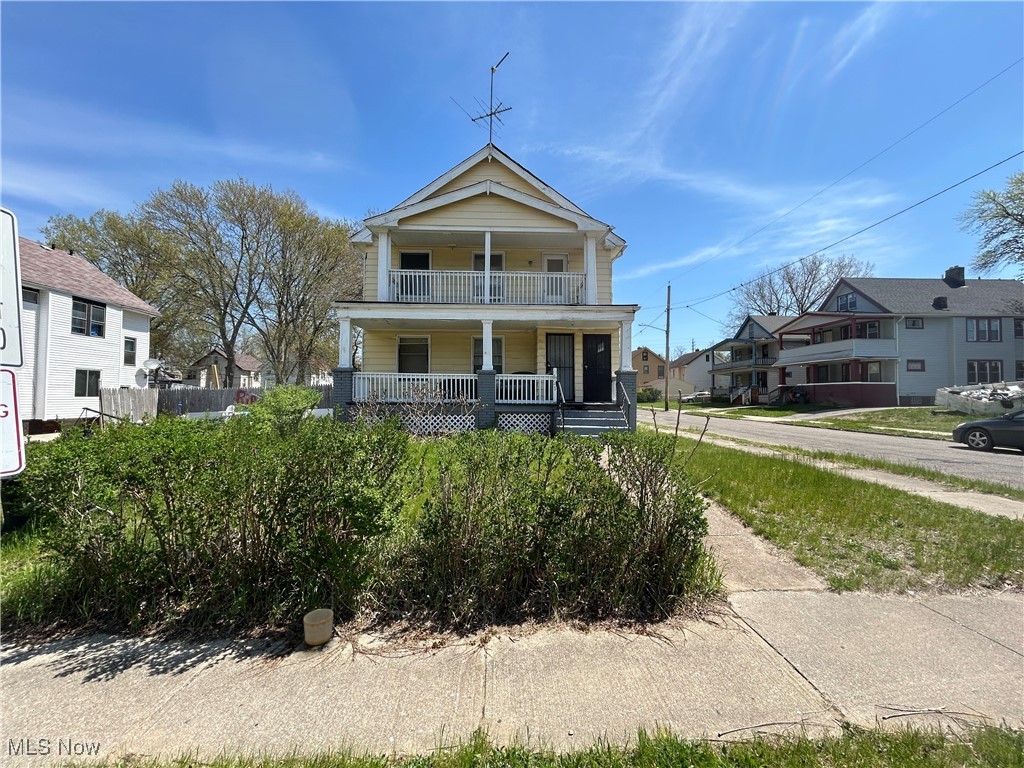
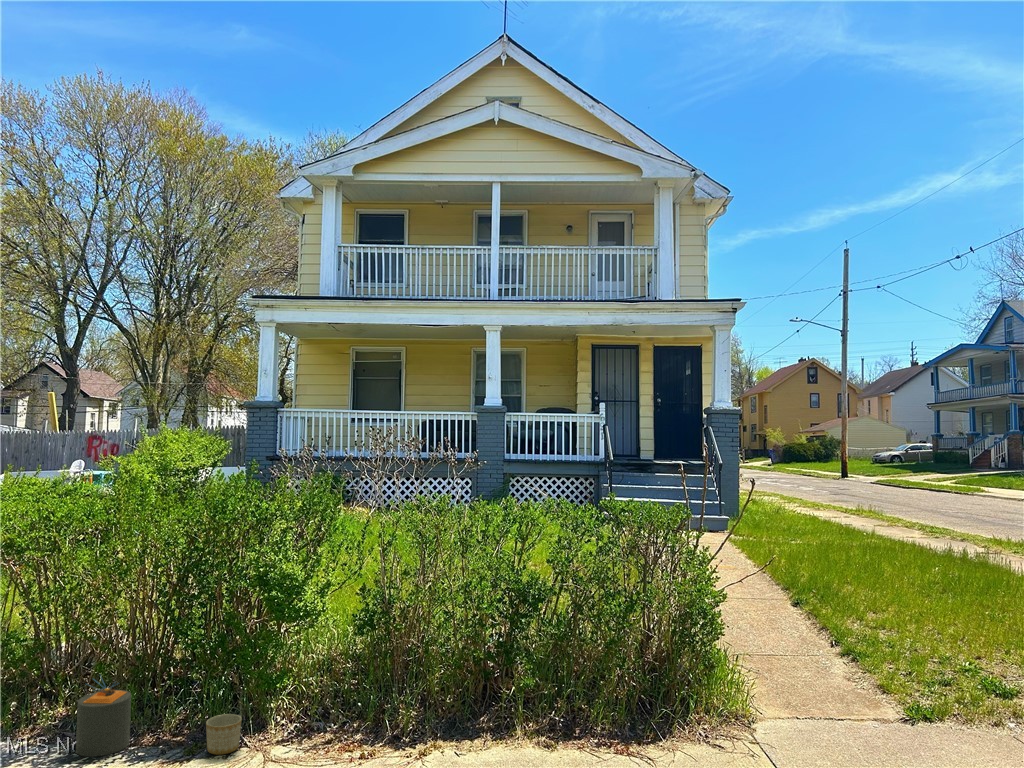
trash can: none [194,580,241,653] -> present [76,676,131,757]

